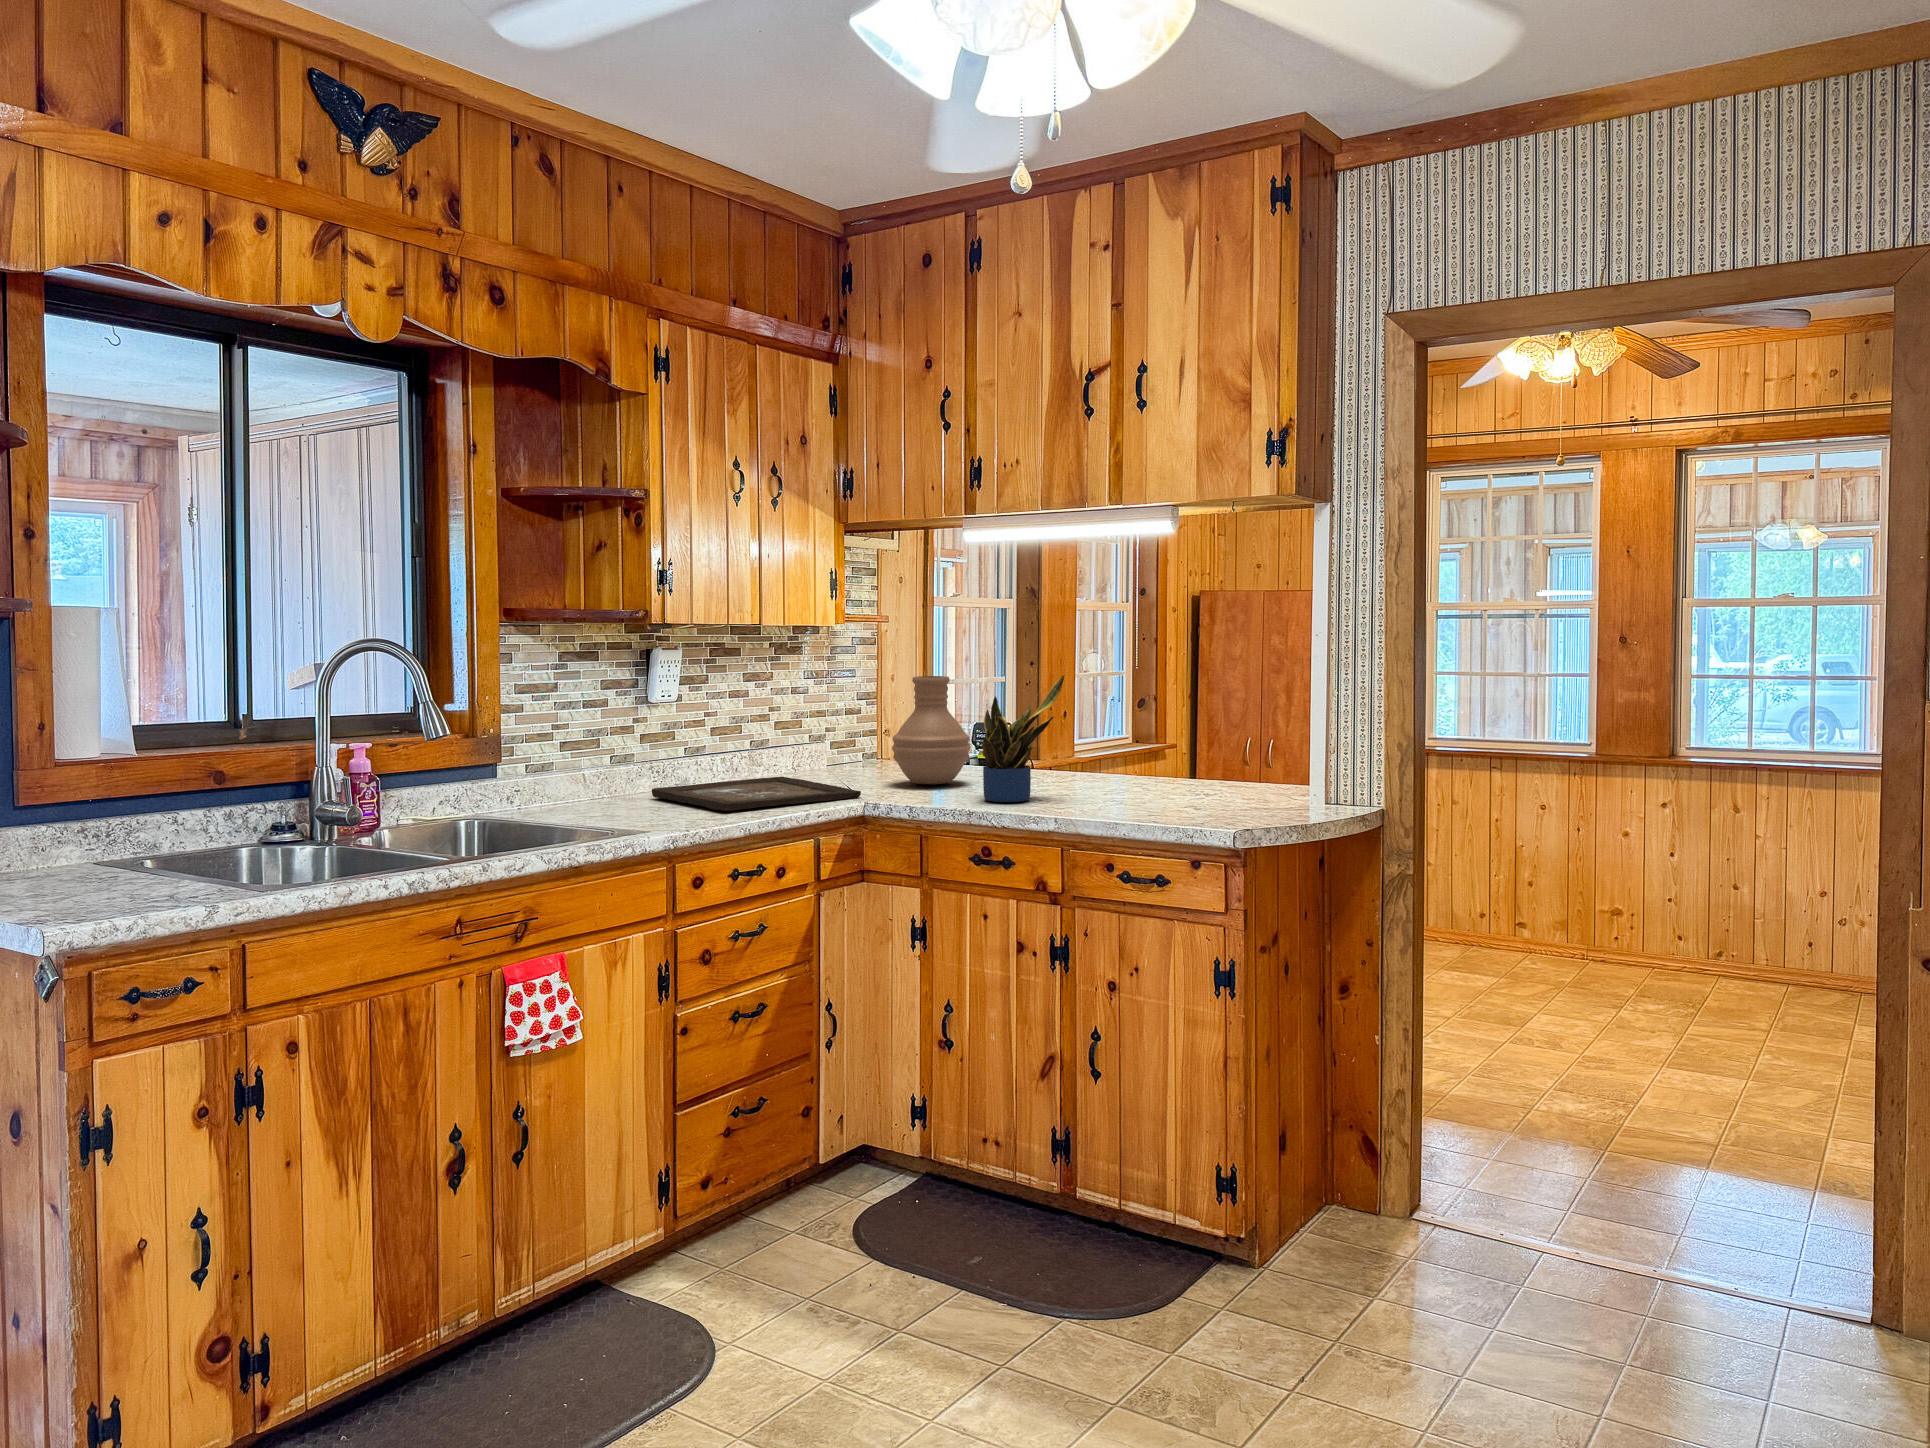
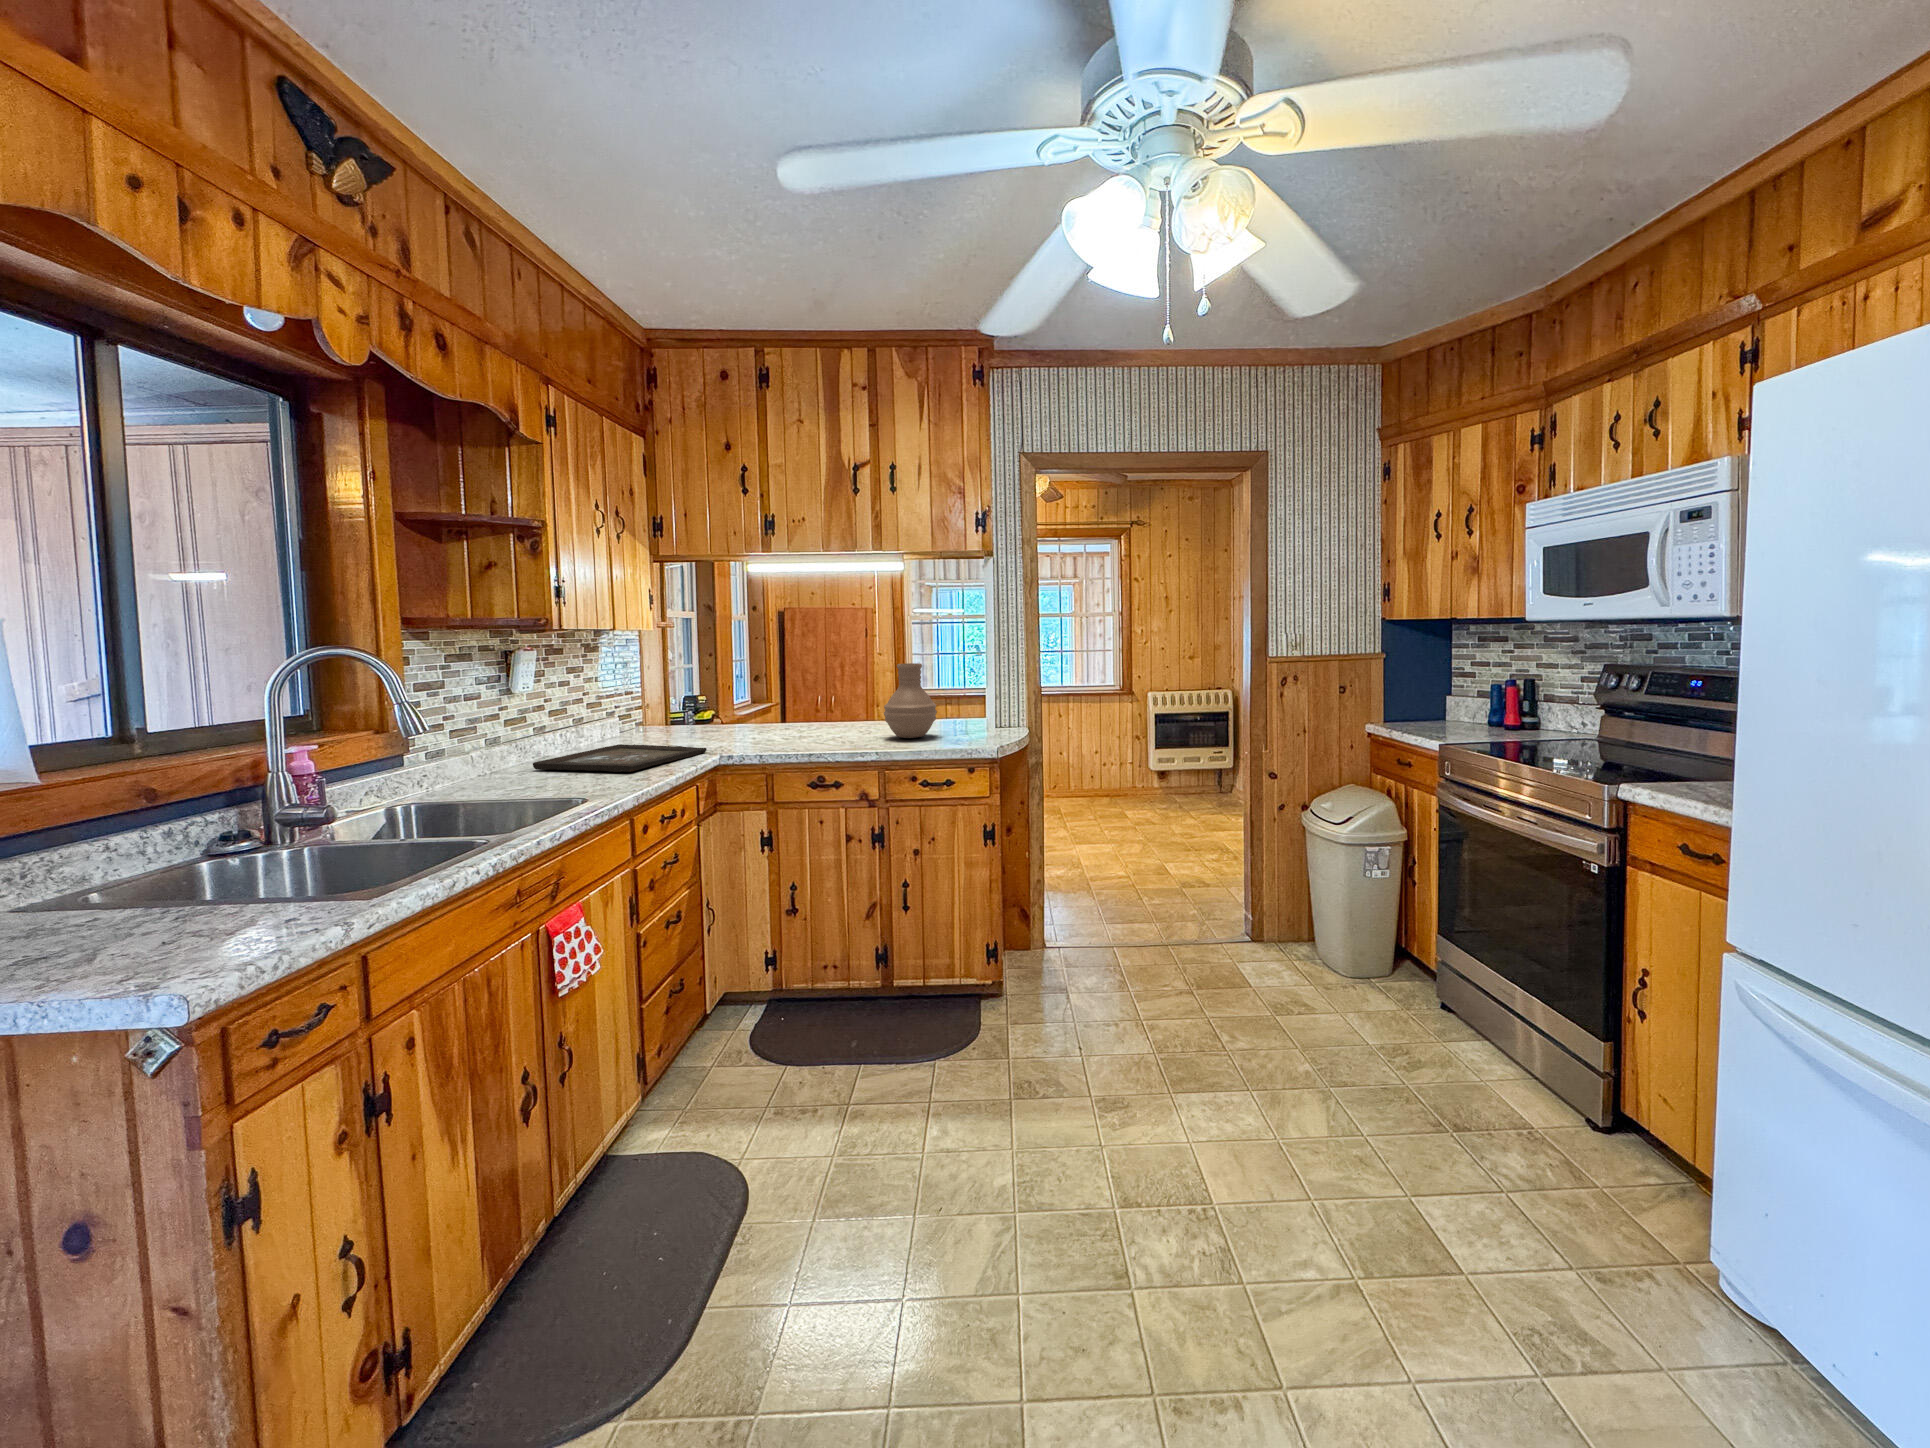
potted plant: present [982,675,1065,802] -> none [790,660,846,745]
vase: present [892,676,971,784] -> present [884,663,937,738]

